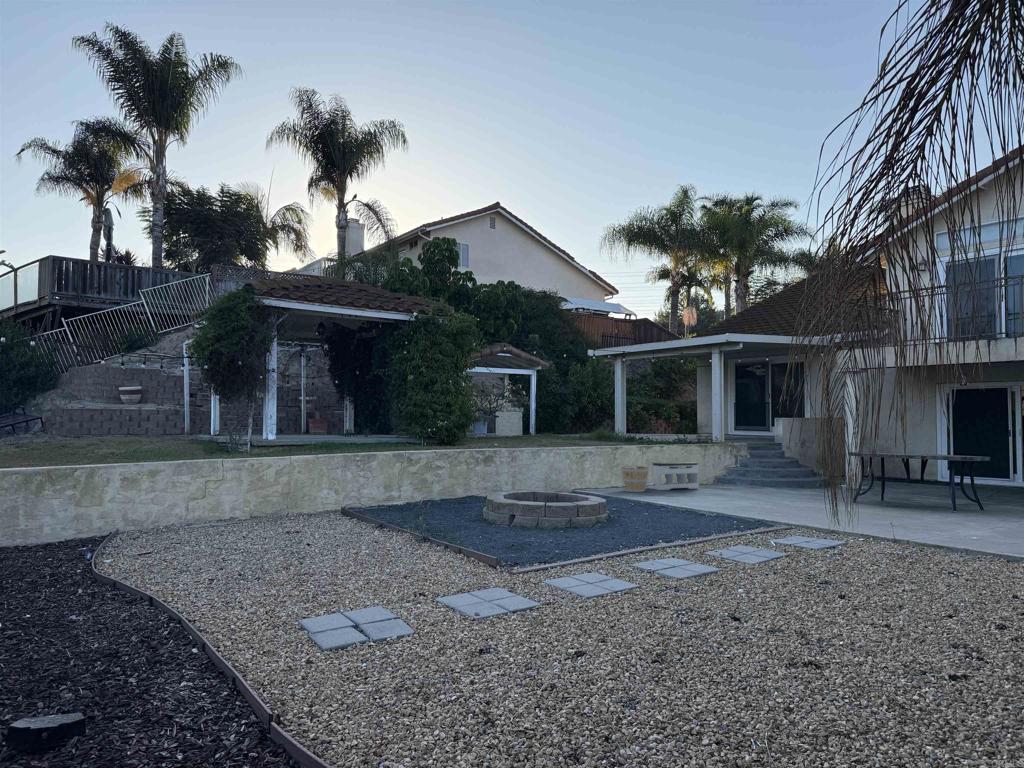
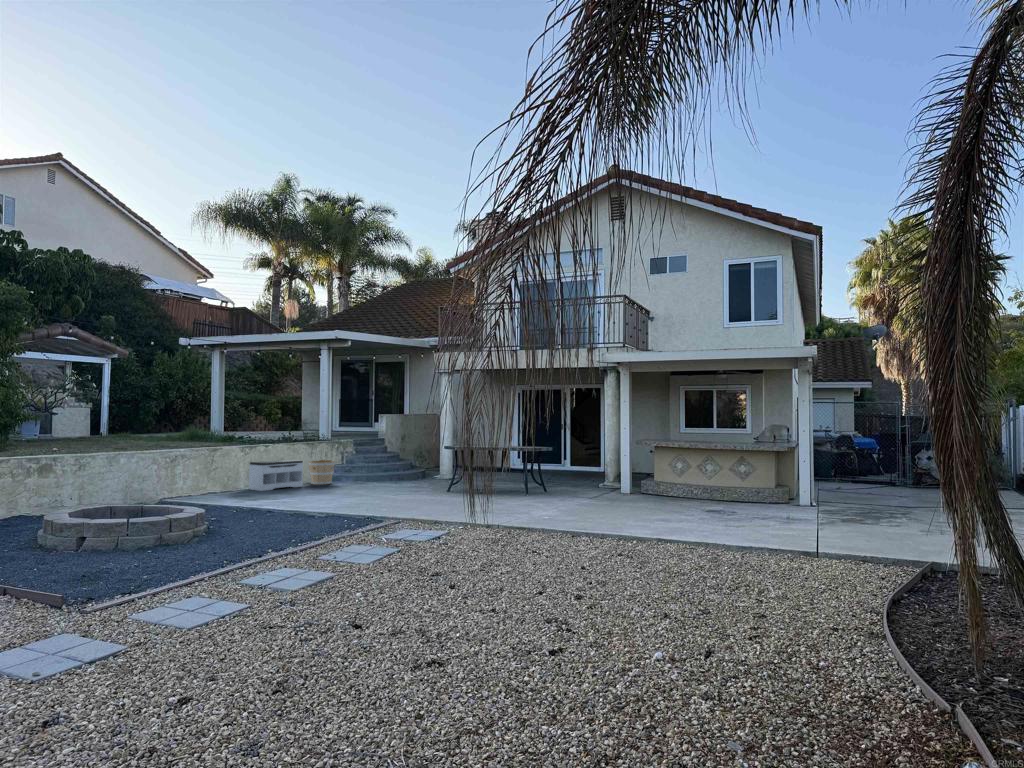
wooden bucket: present [621,466,649,492] -> present [308,460,335,485]

